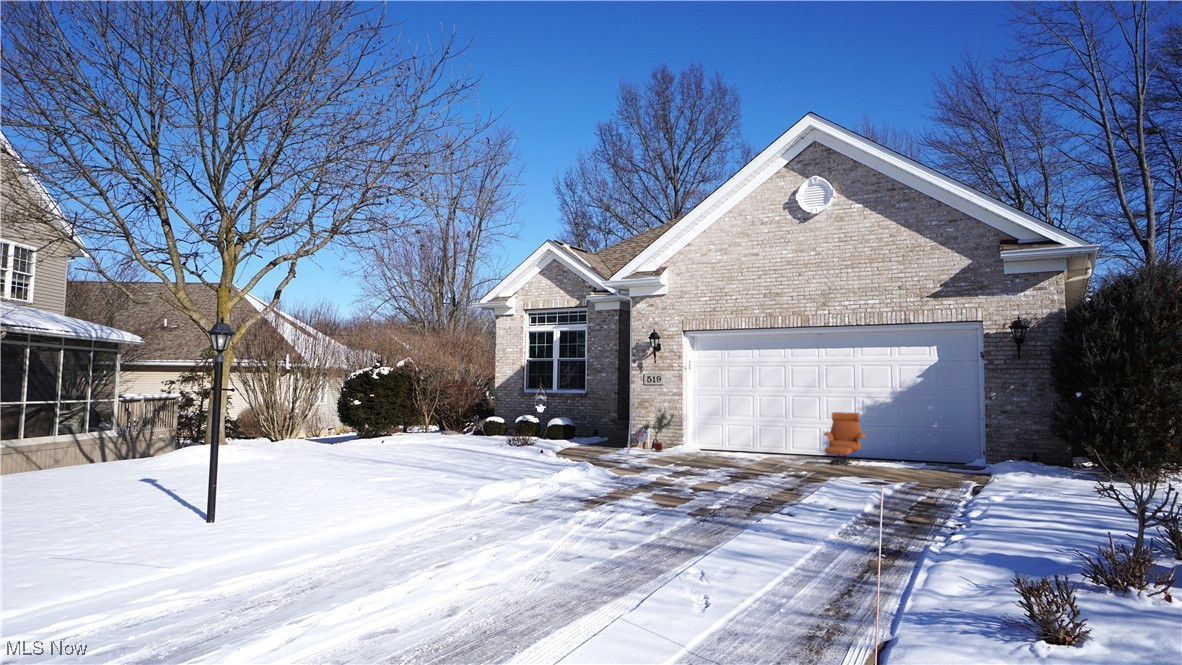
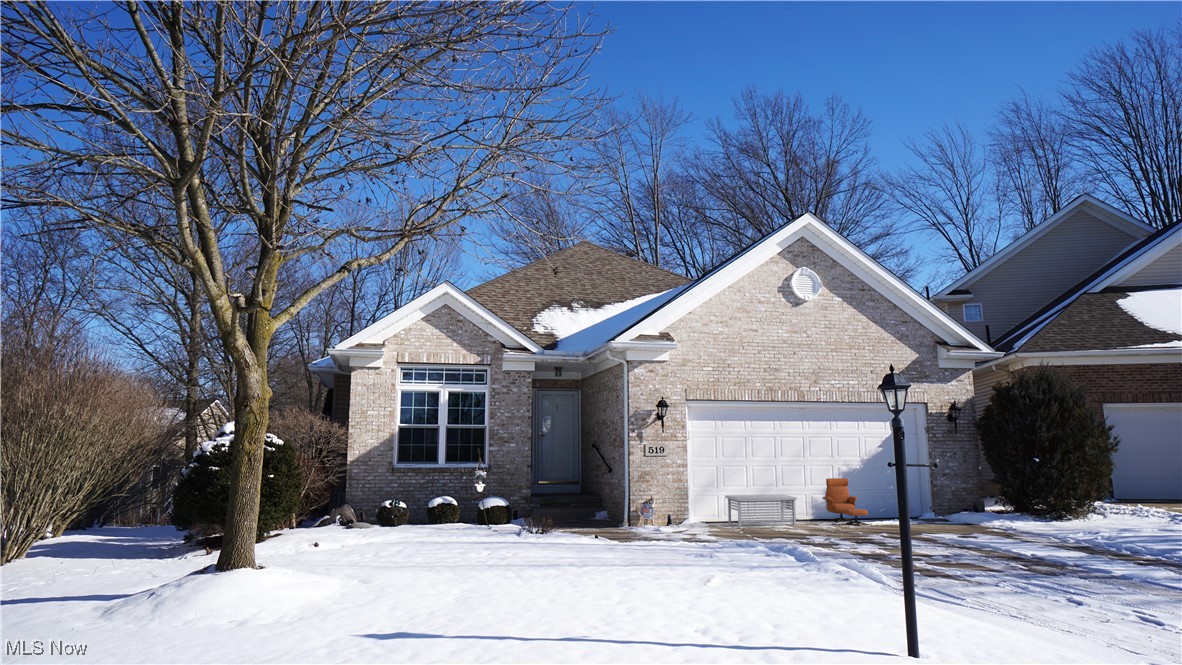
potted tree: present [643,408,674,452] -> none [654,480,692,529]
storage bench: none [712,425,786,459] -> present [725,495,797,527]

